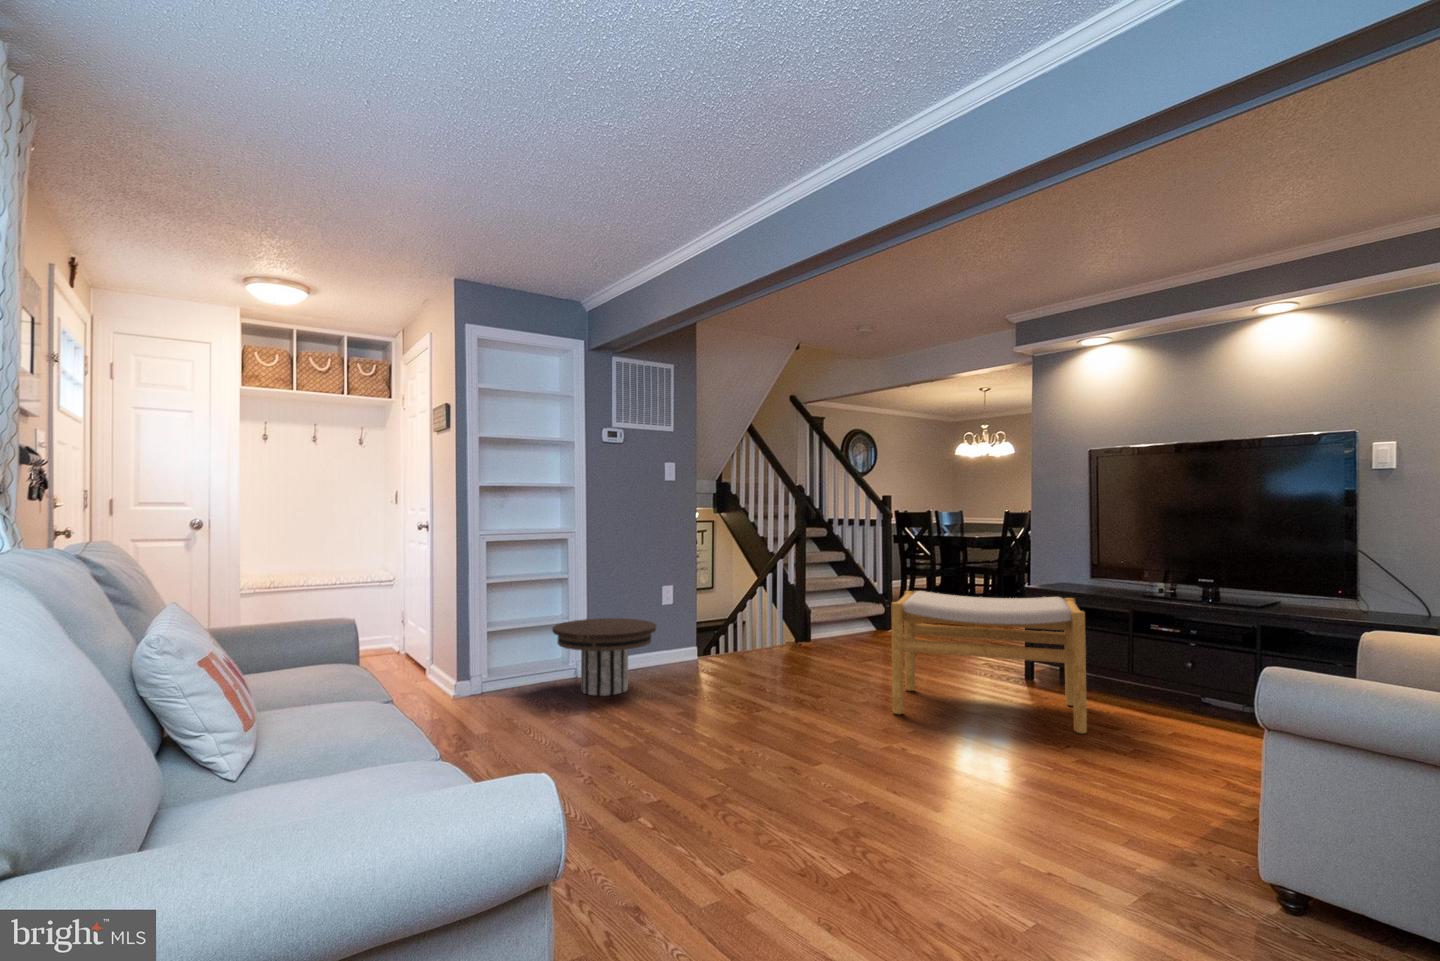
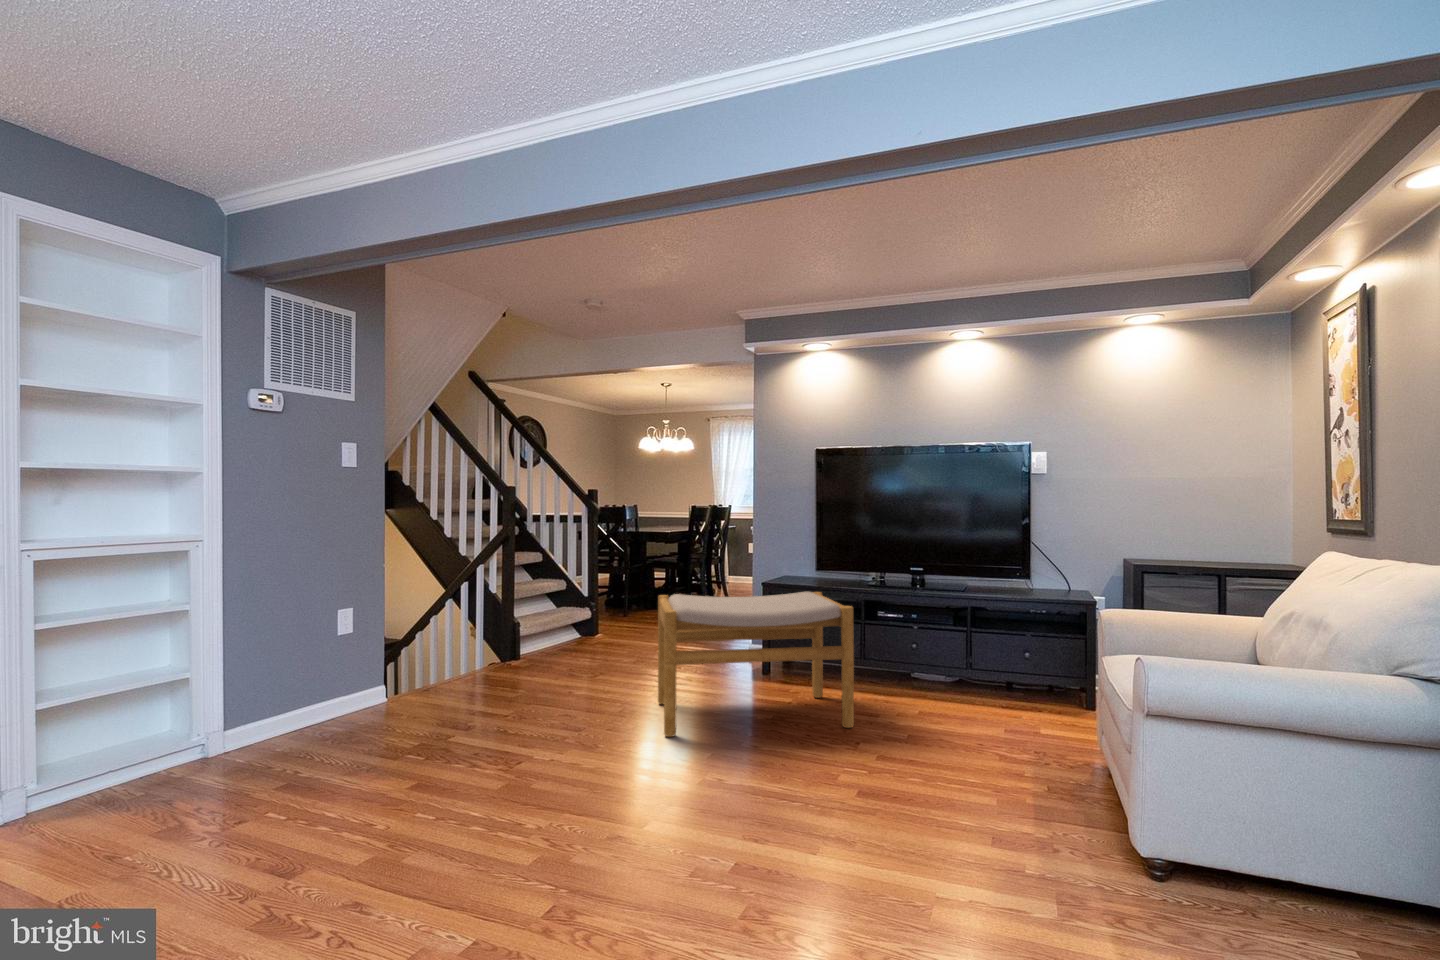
side table: present [552,618,656,696] -> none [169,659,348,781]

